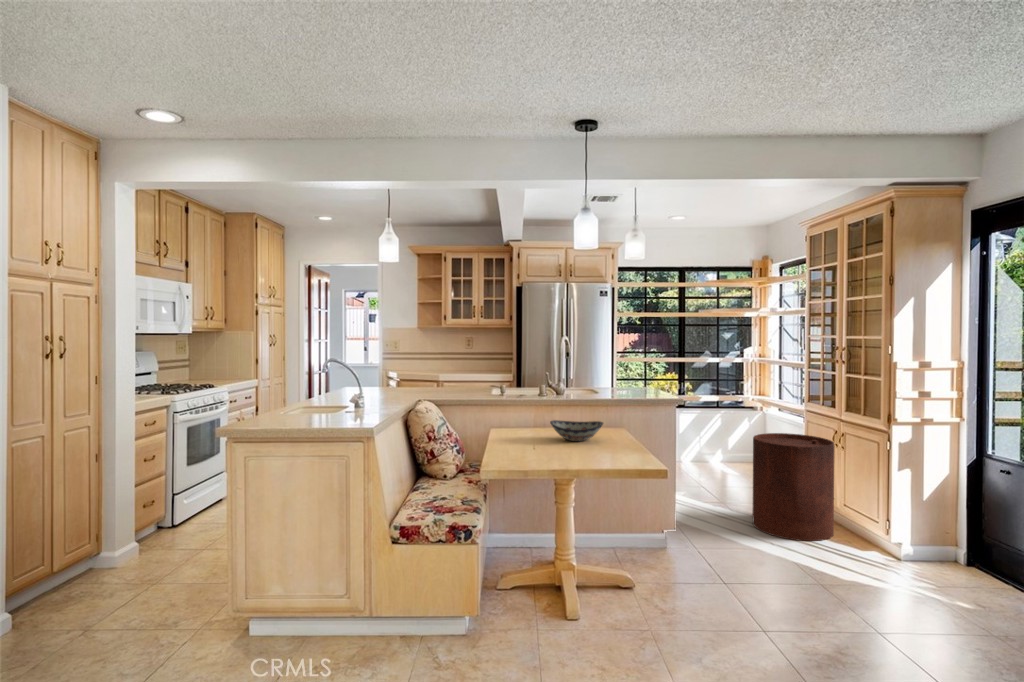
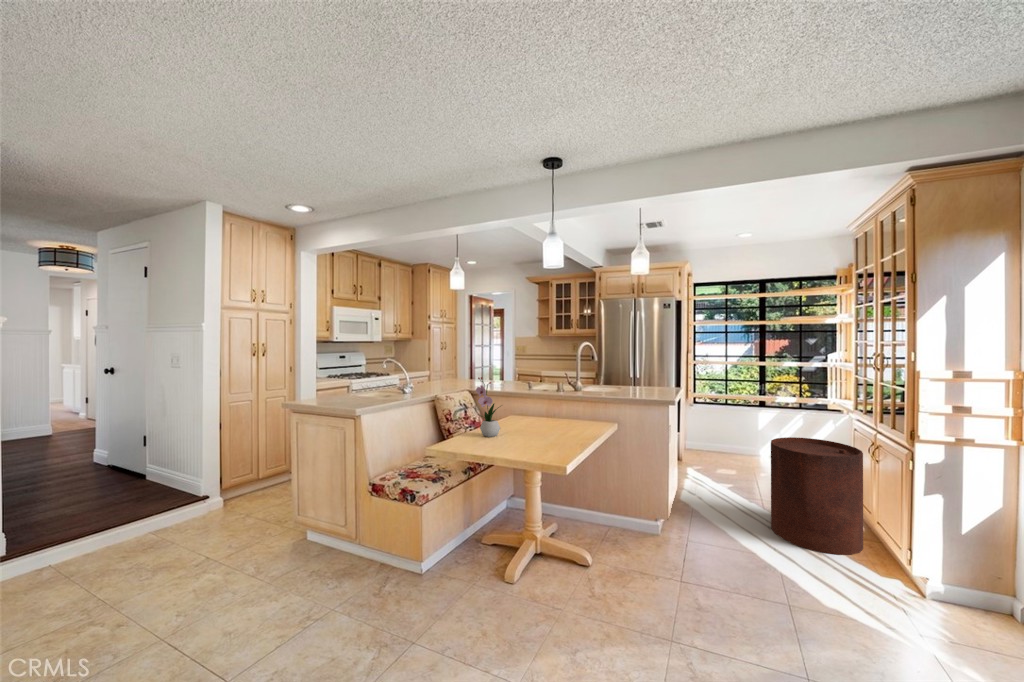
flower arrangement: none [519,379,546,456] -> present [476,377,500,437]
decorative bowl: present [550,420,603,441] -> none [531,410,572,428]

